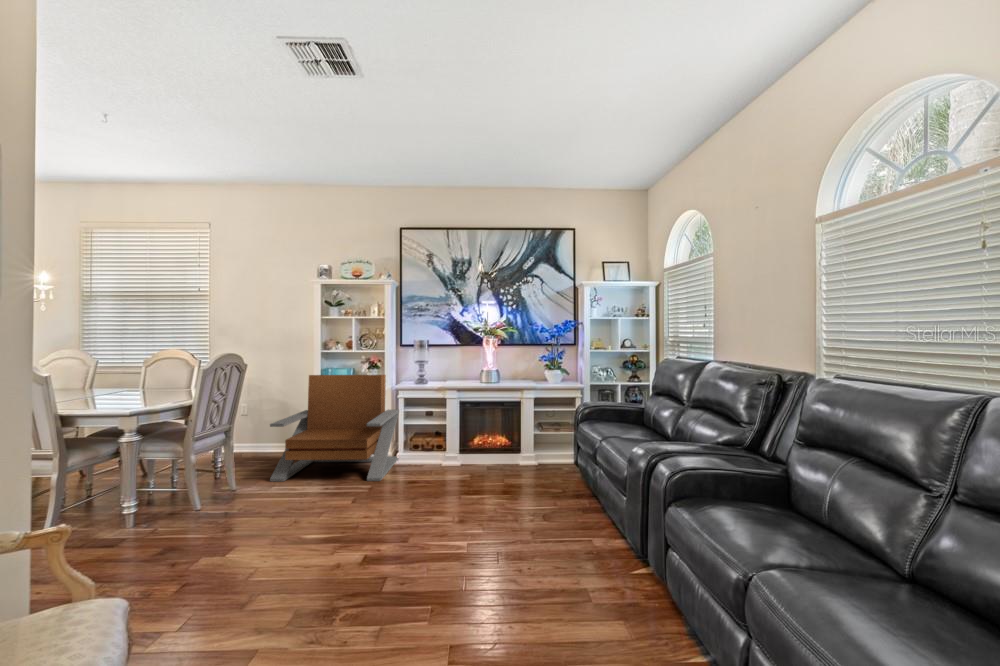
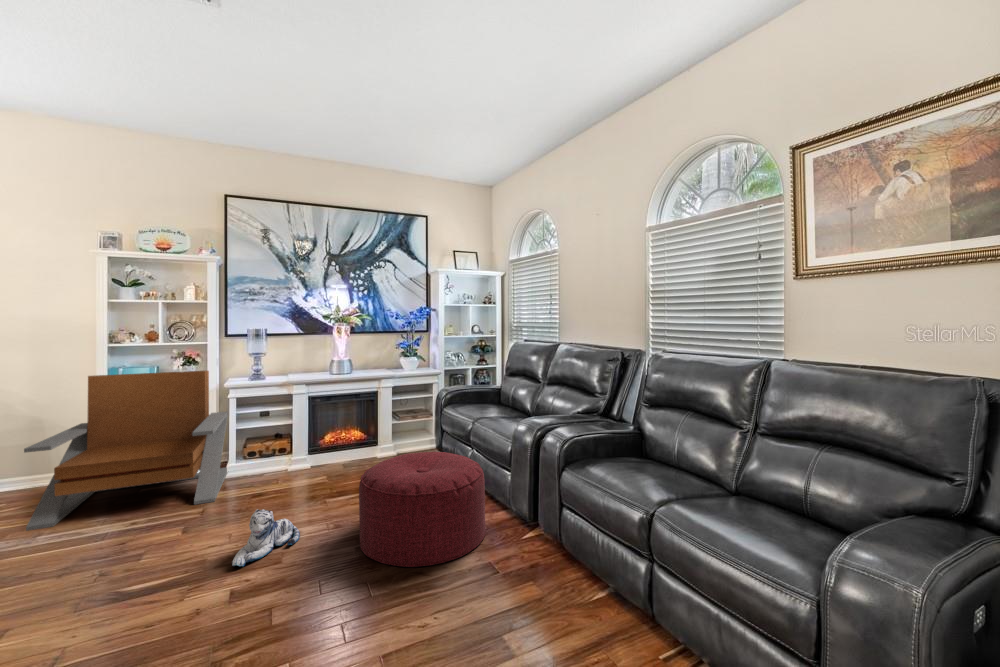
ottoman: none [466,460,579,559] -> present [359,452,486,567]
plush toy: none [374,488,428,529] -> present [232,509,300,566]

